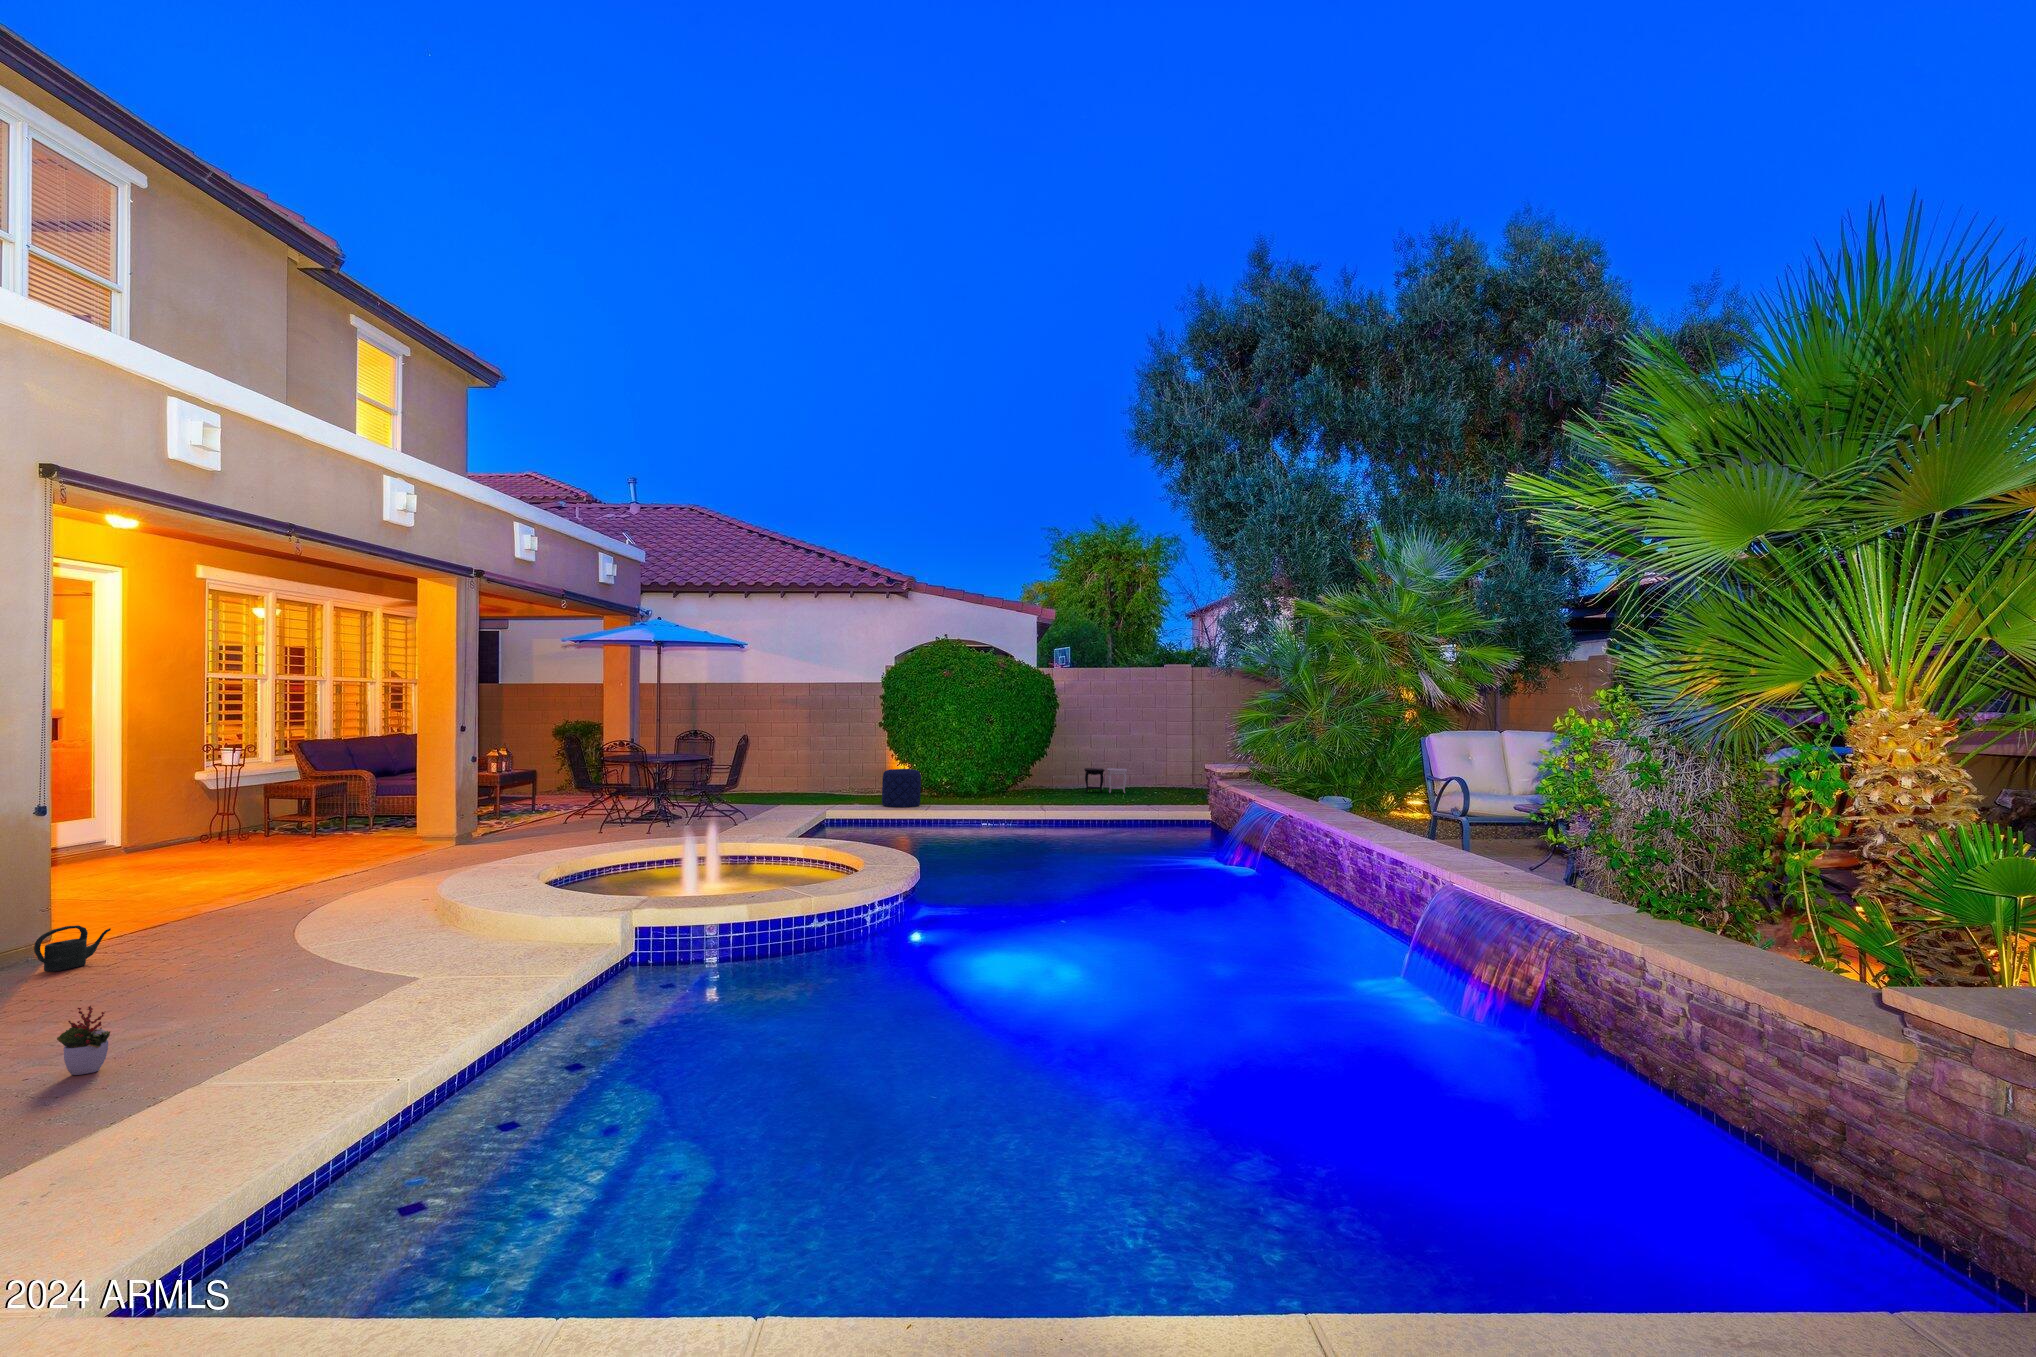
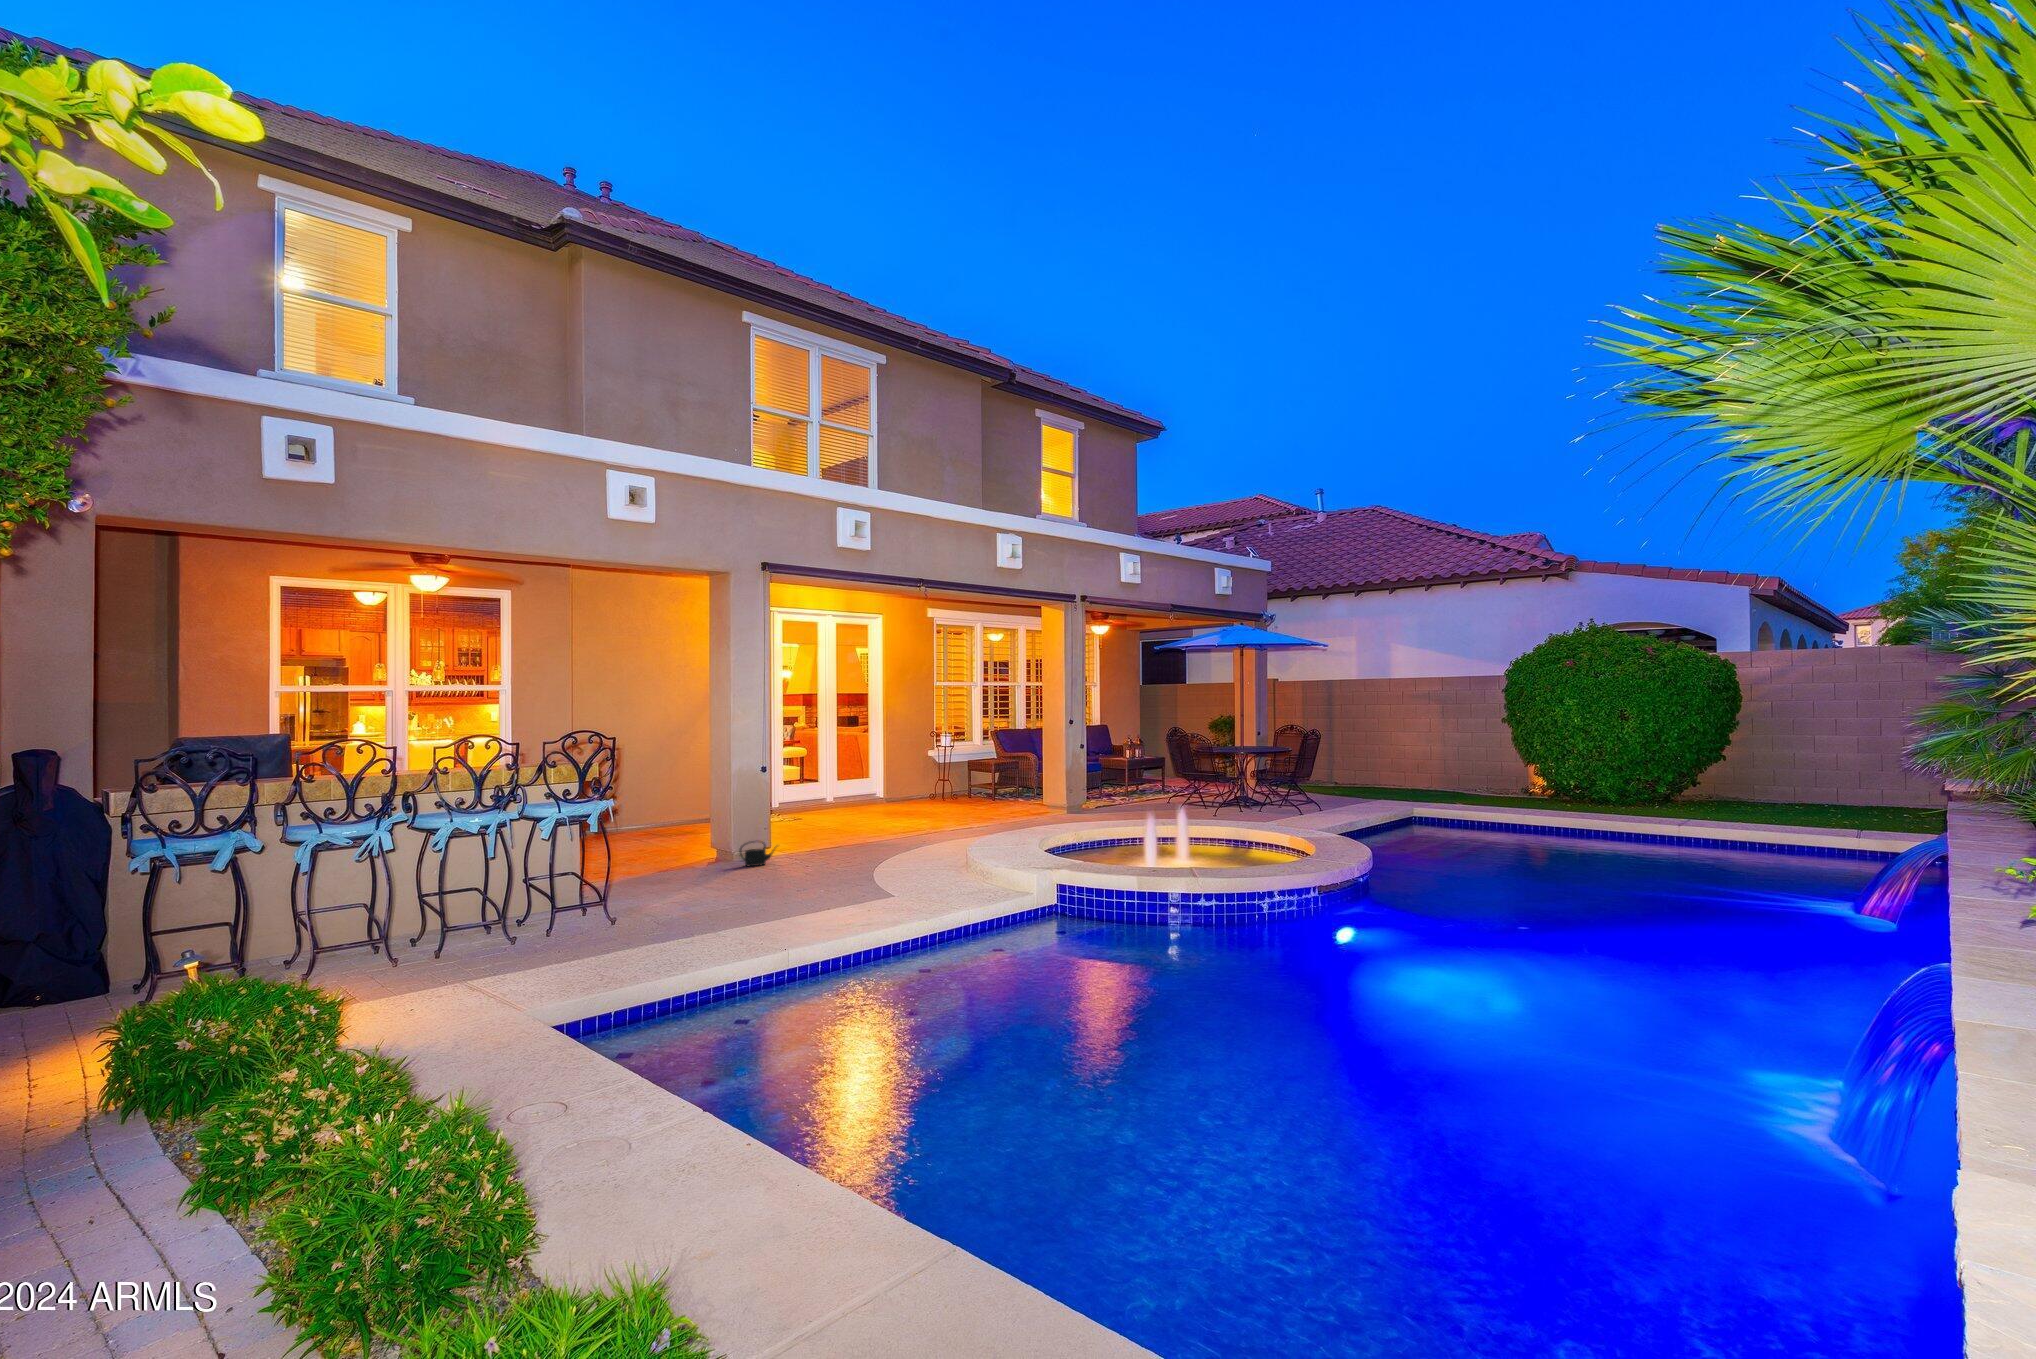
side table: present [1084,768,1128,793] -> none [1790,778,1862,813]
pouf: present [882,769,921,807] -> none [1488,769,1533,810]
decorative plant: present [57,1006,110,1075] -> none [671,880,693,917]

